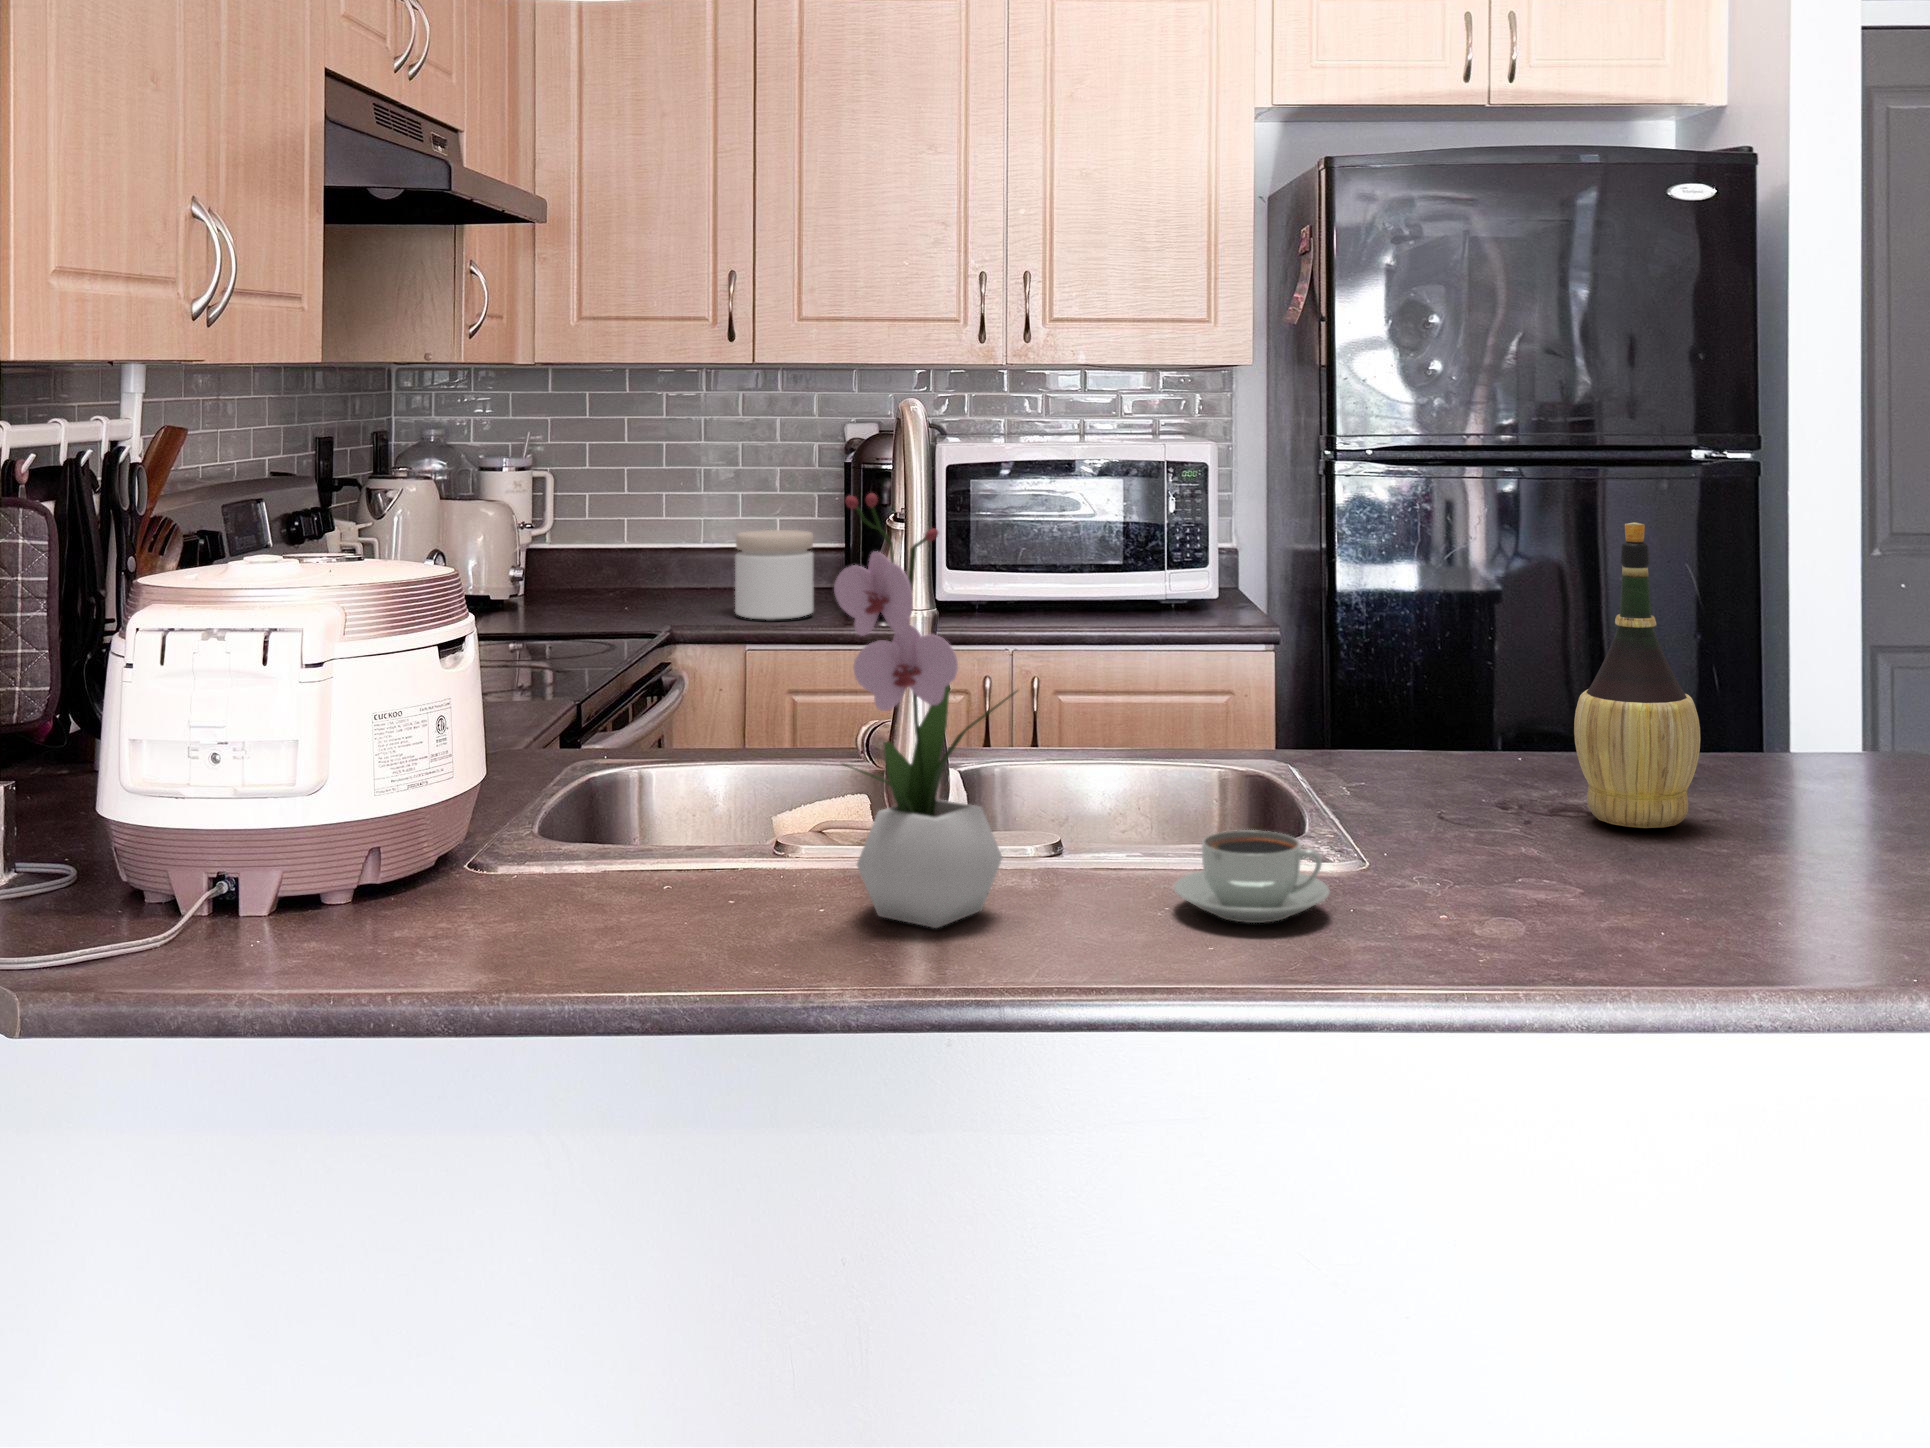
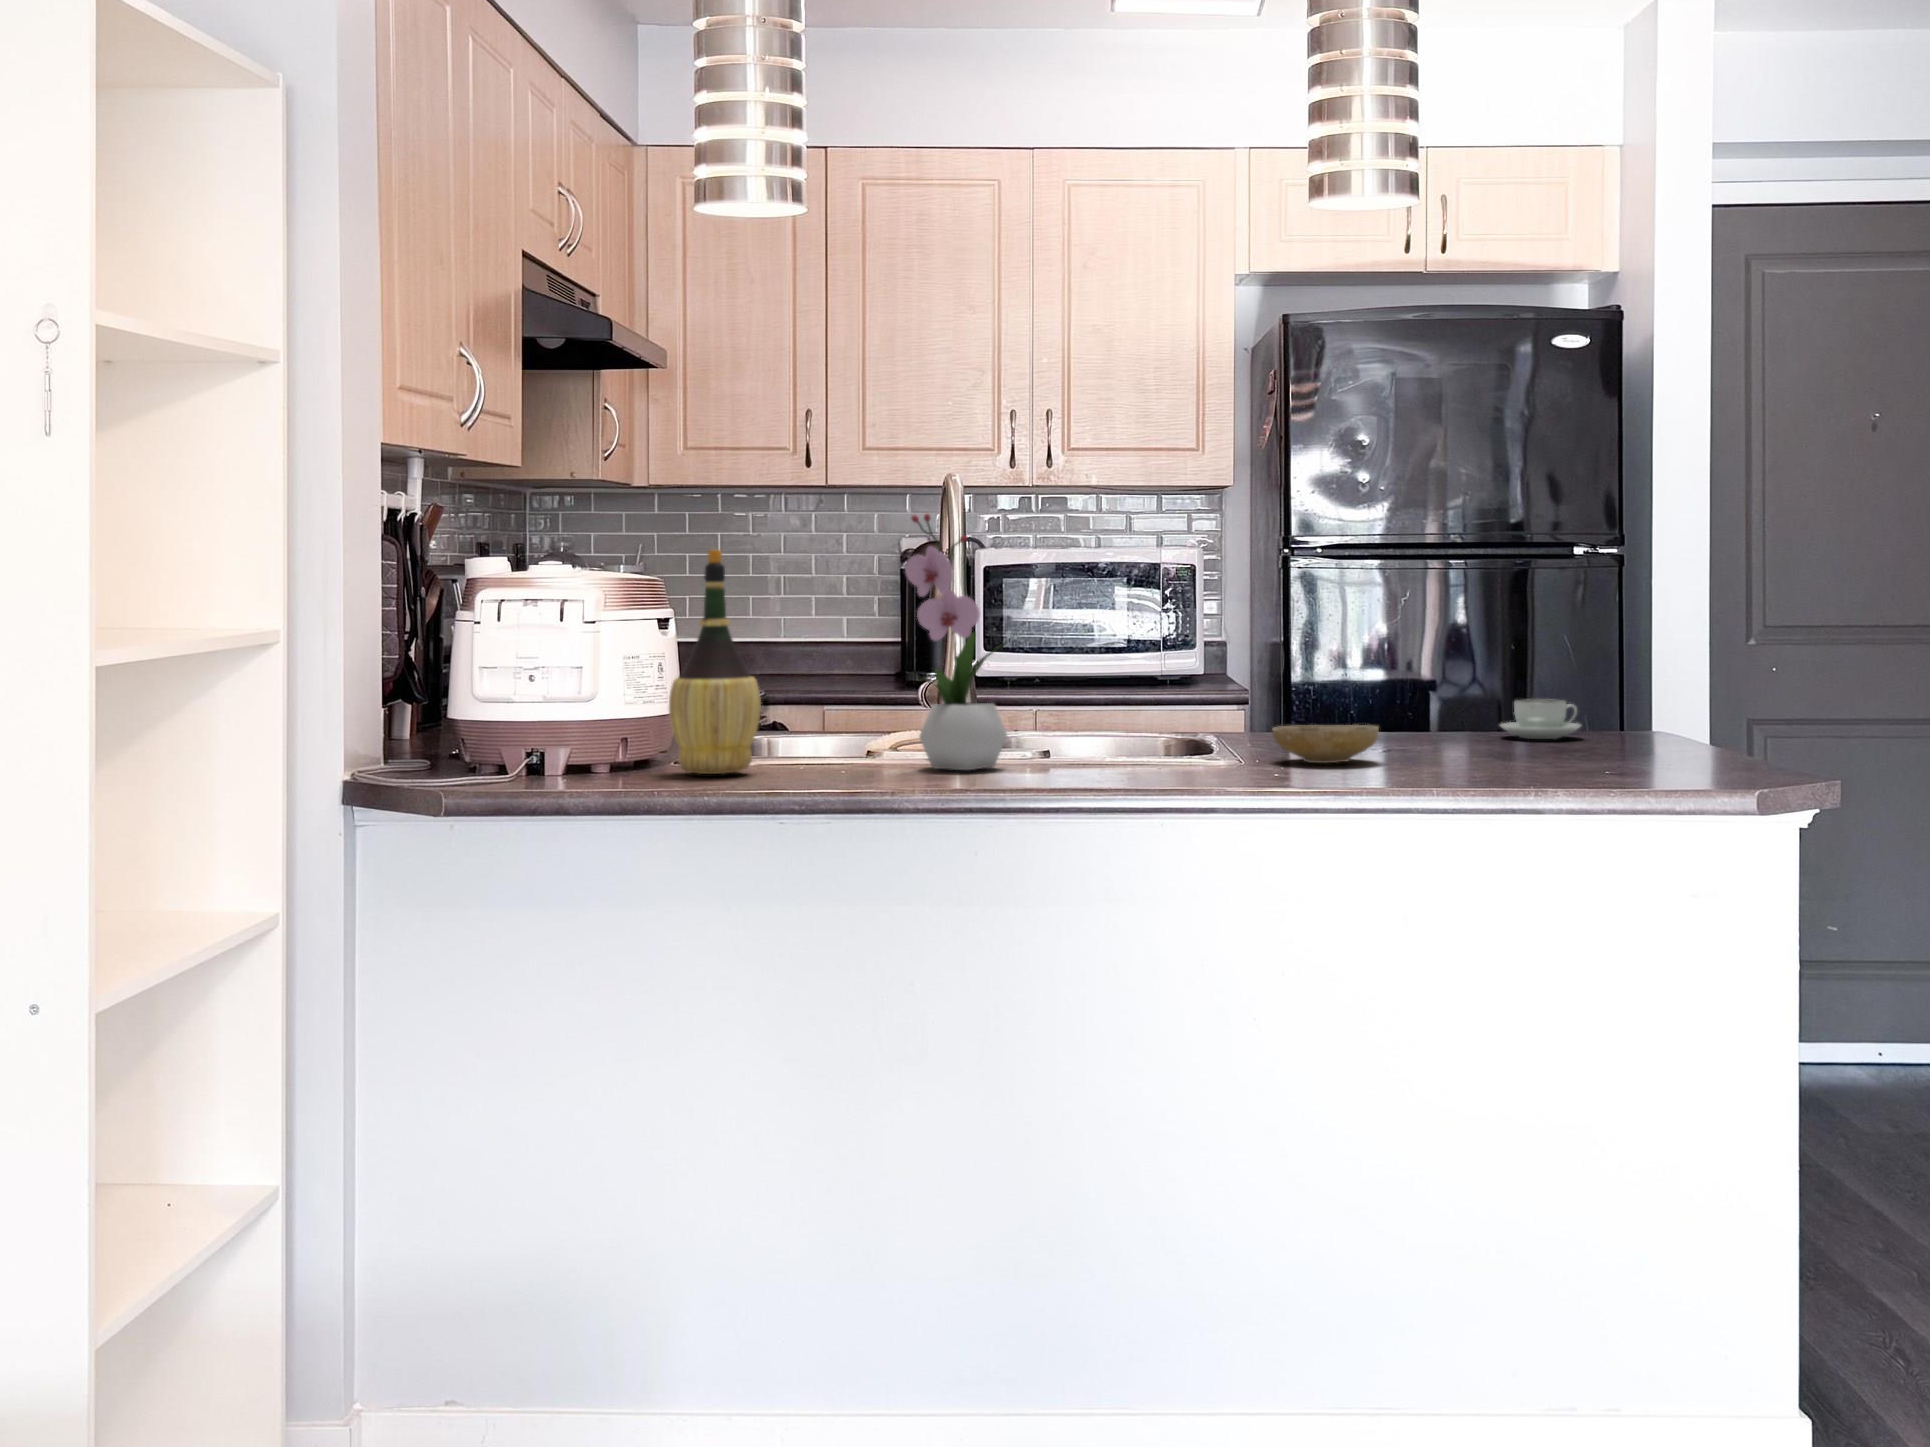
wine bottle: present [1574,522,1700,828] -> present [669,549,761,774]
jar: present [735,530,813,620] -> none [804,623,869,694]
ceramic bowl: none [1426,816,1604,898] -> present [1273,725,1379,763]
coffee cup: present [1174,830,1329,923] -> present [1500,699,1581,739]

